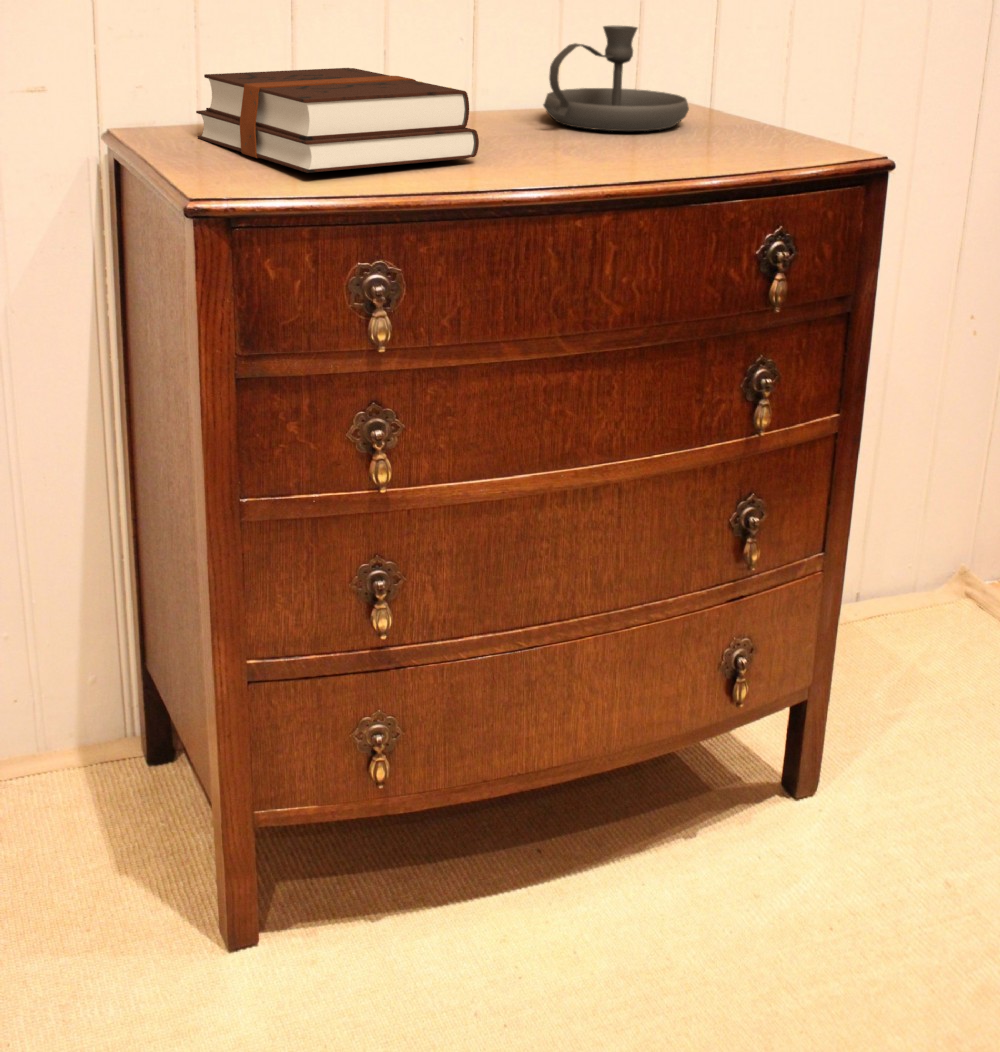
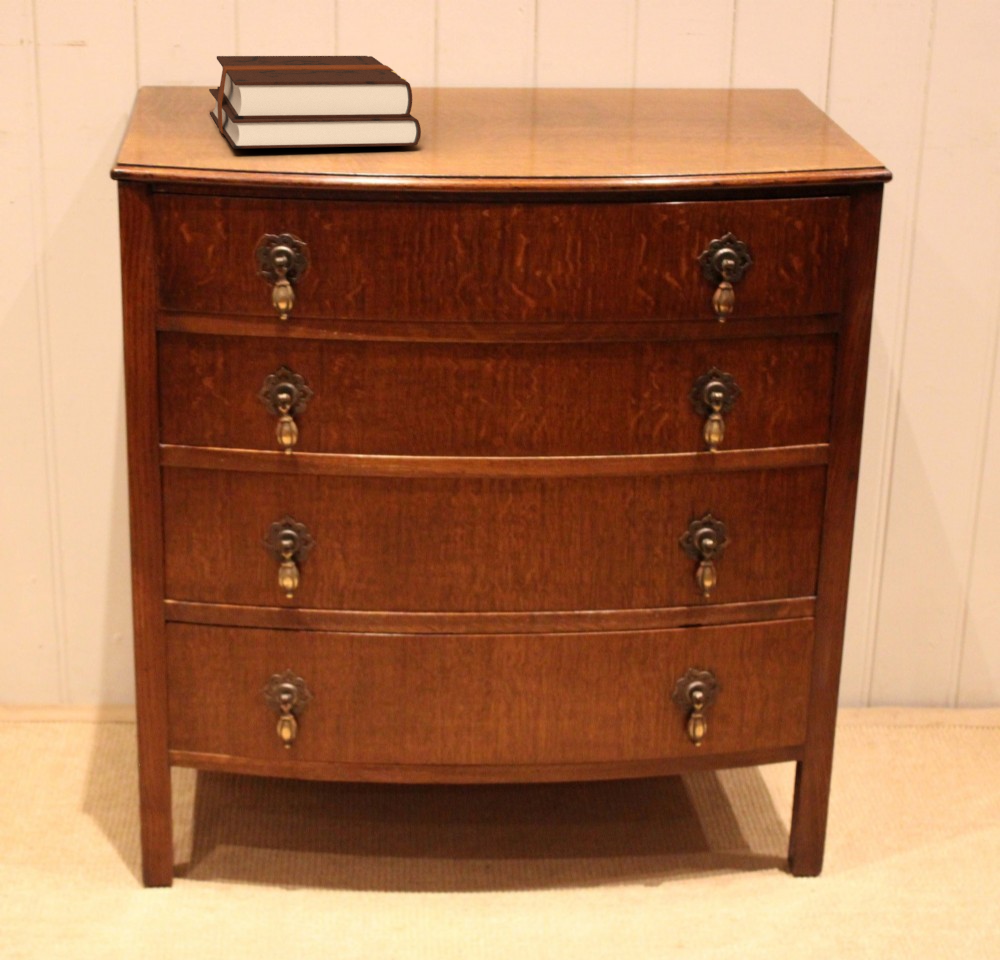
candlestick: present [543,26,689,131] -> none [543,25,709,132]

